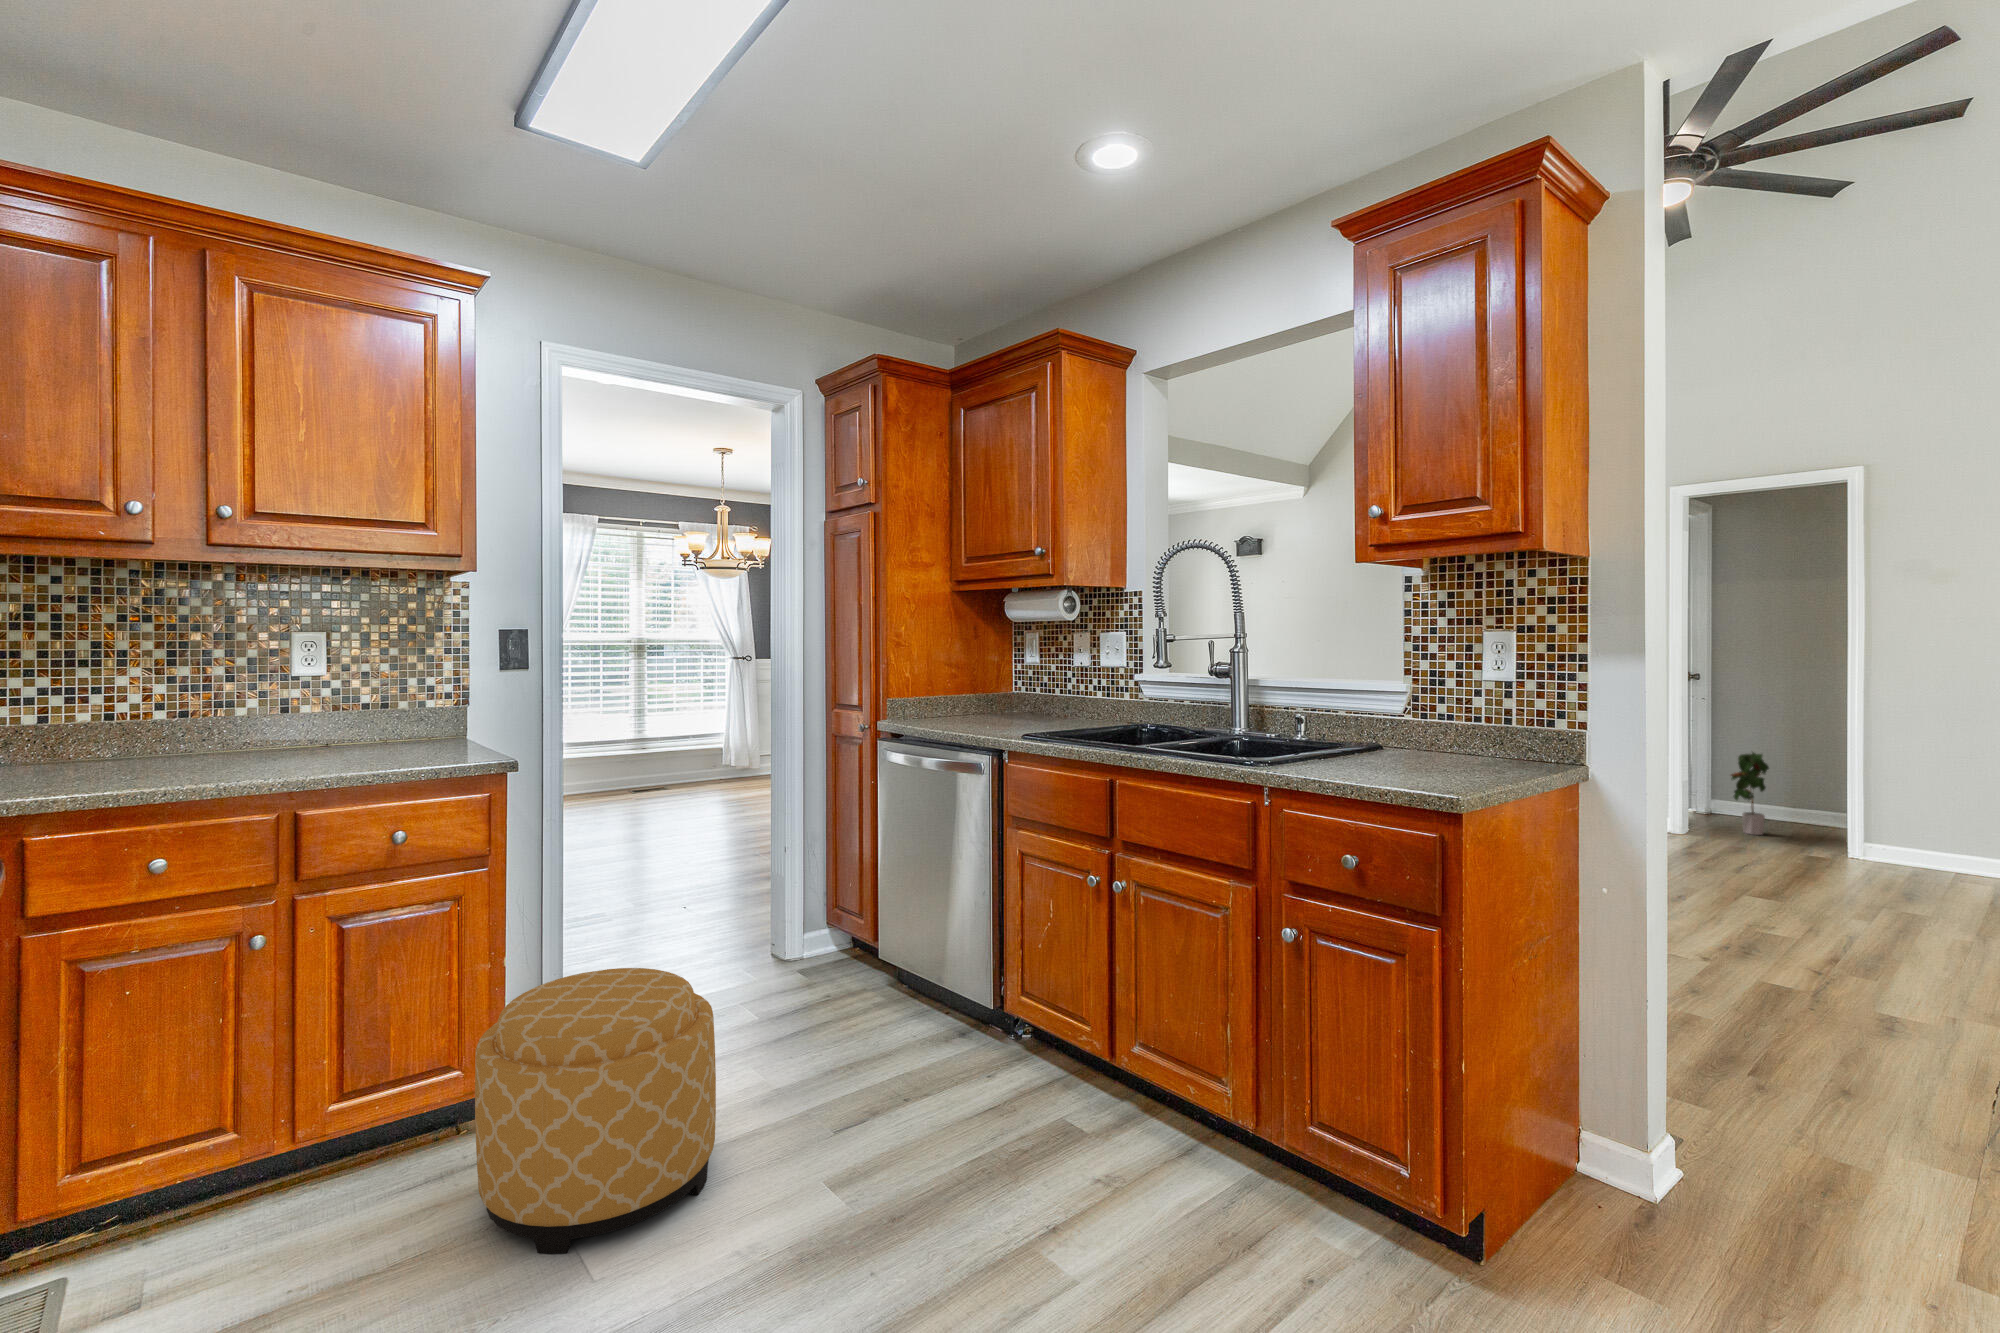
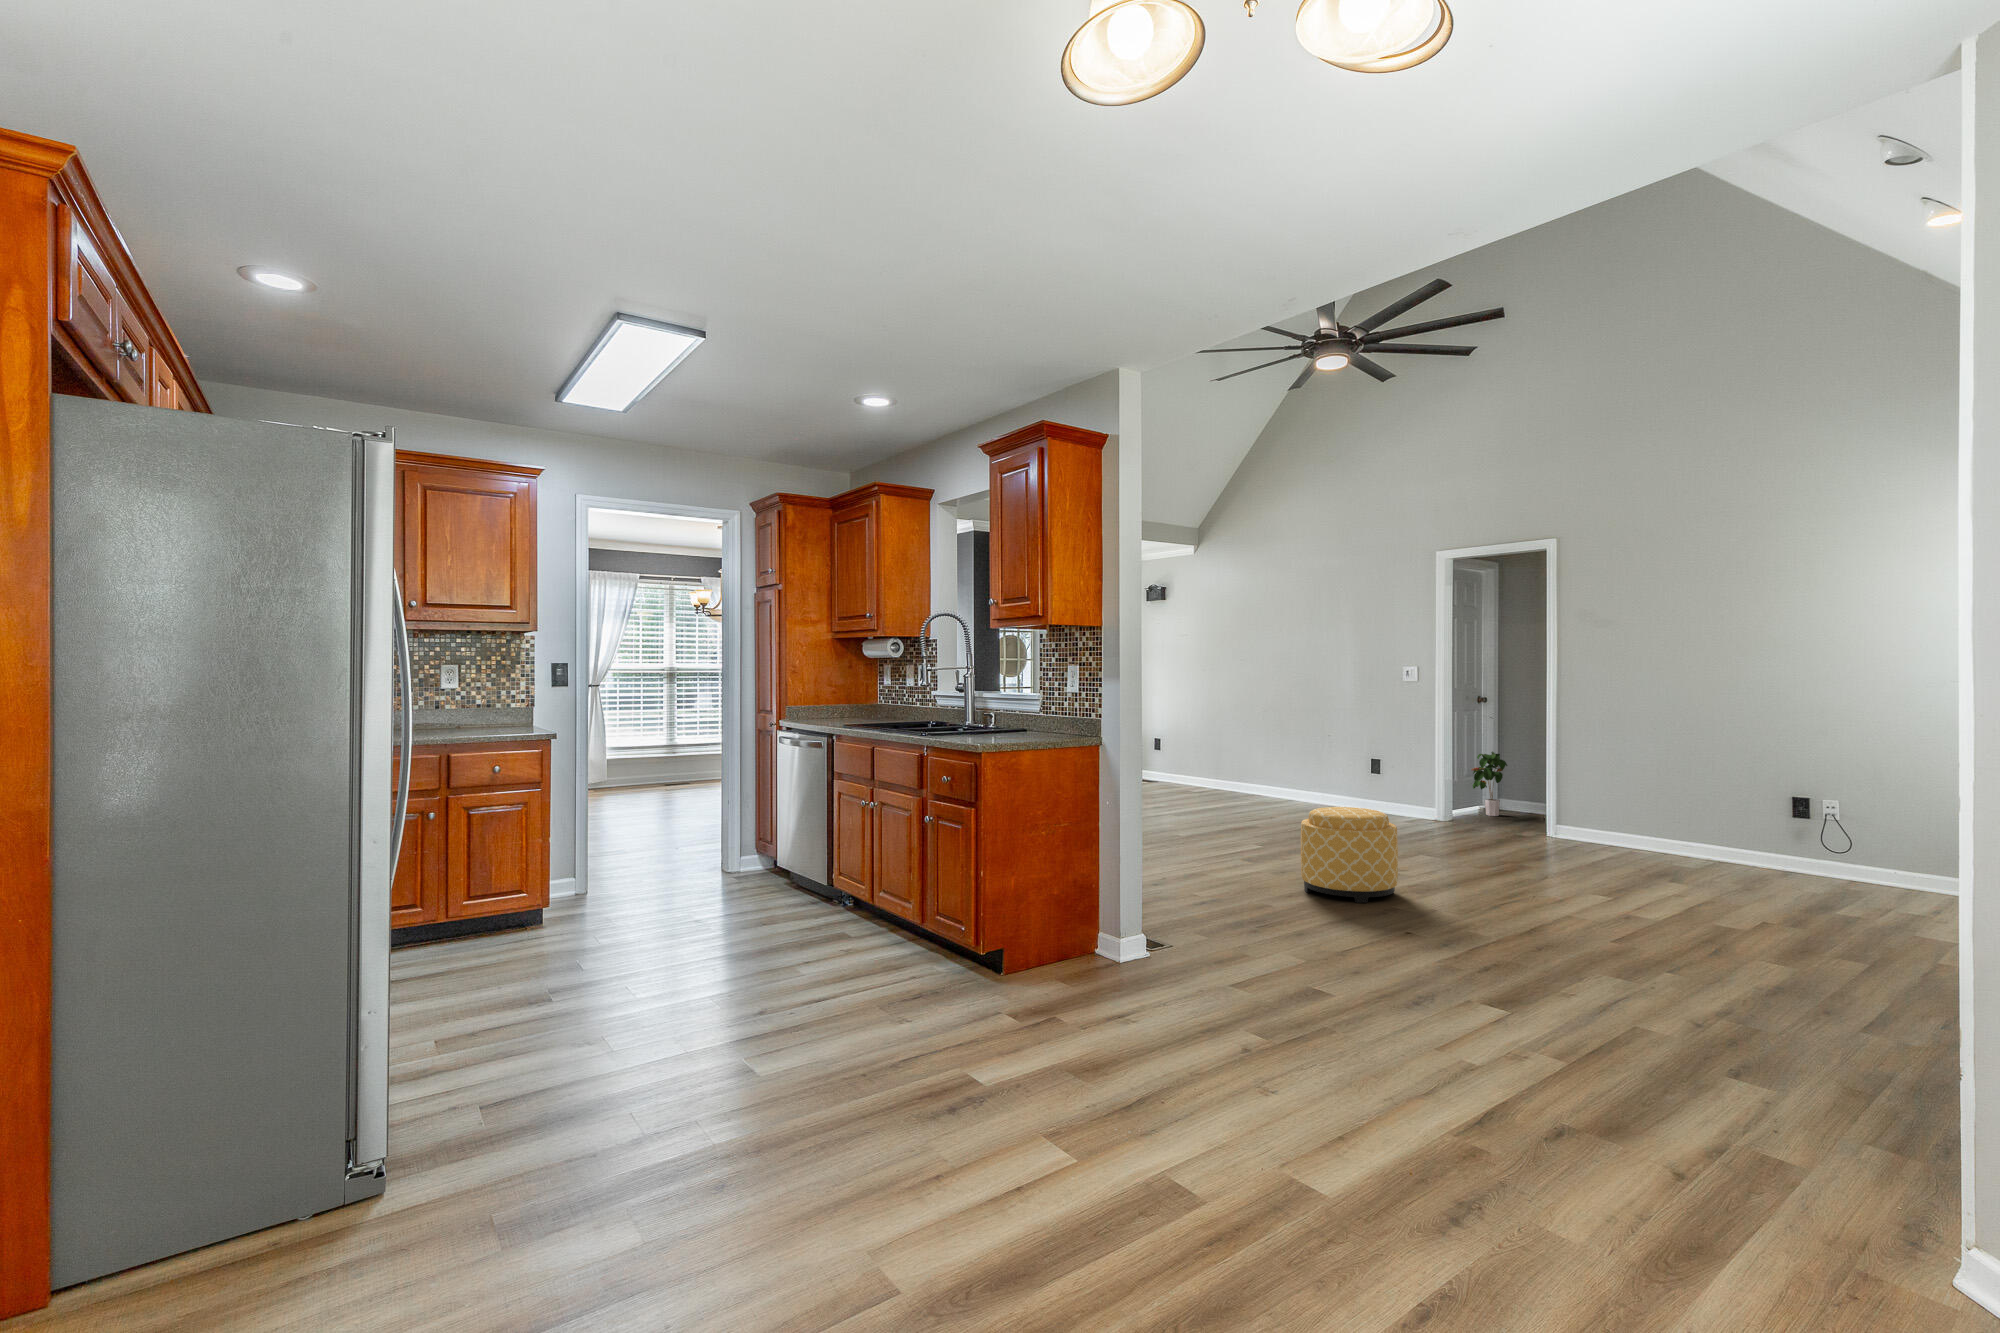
ottoman: present [475,968,716,1254] -> present [1301,807,1398,903]

